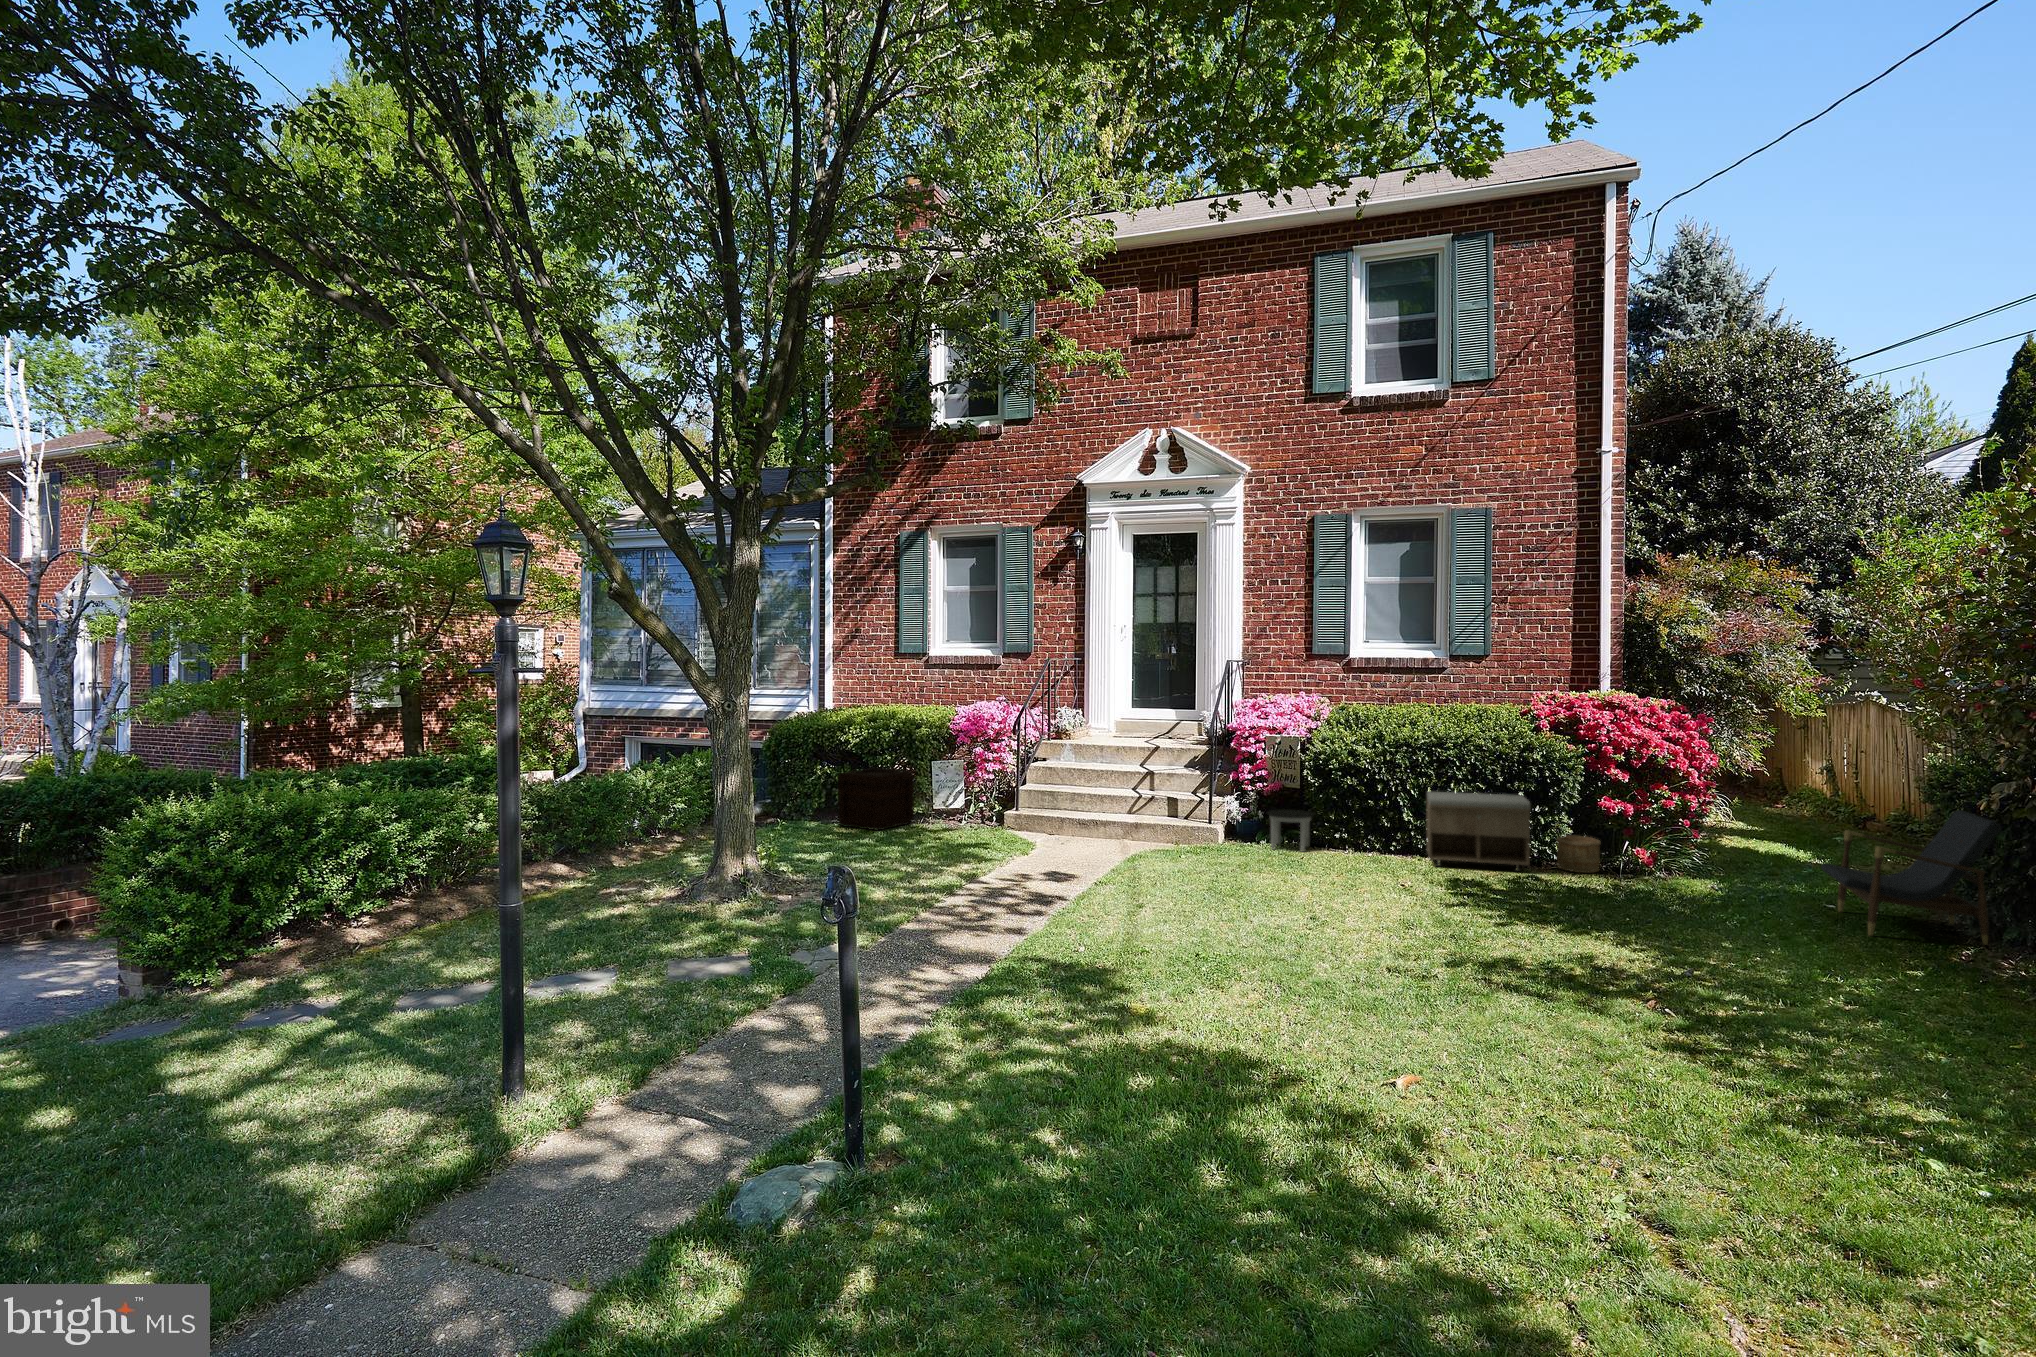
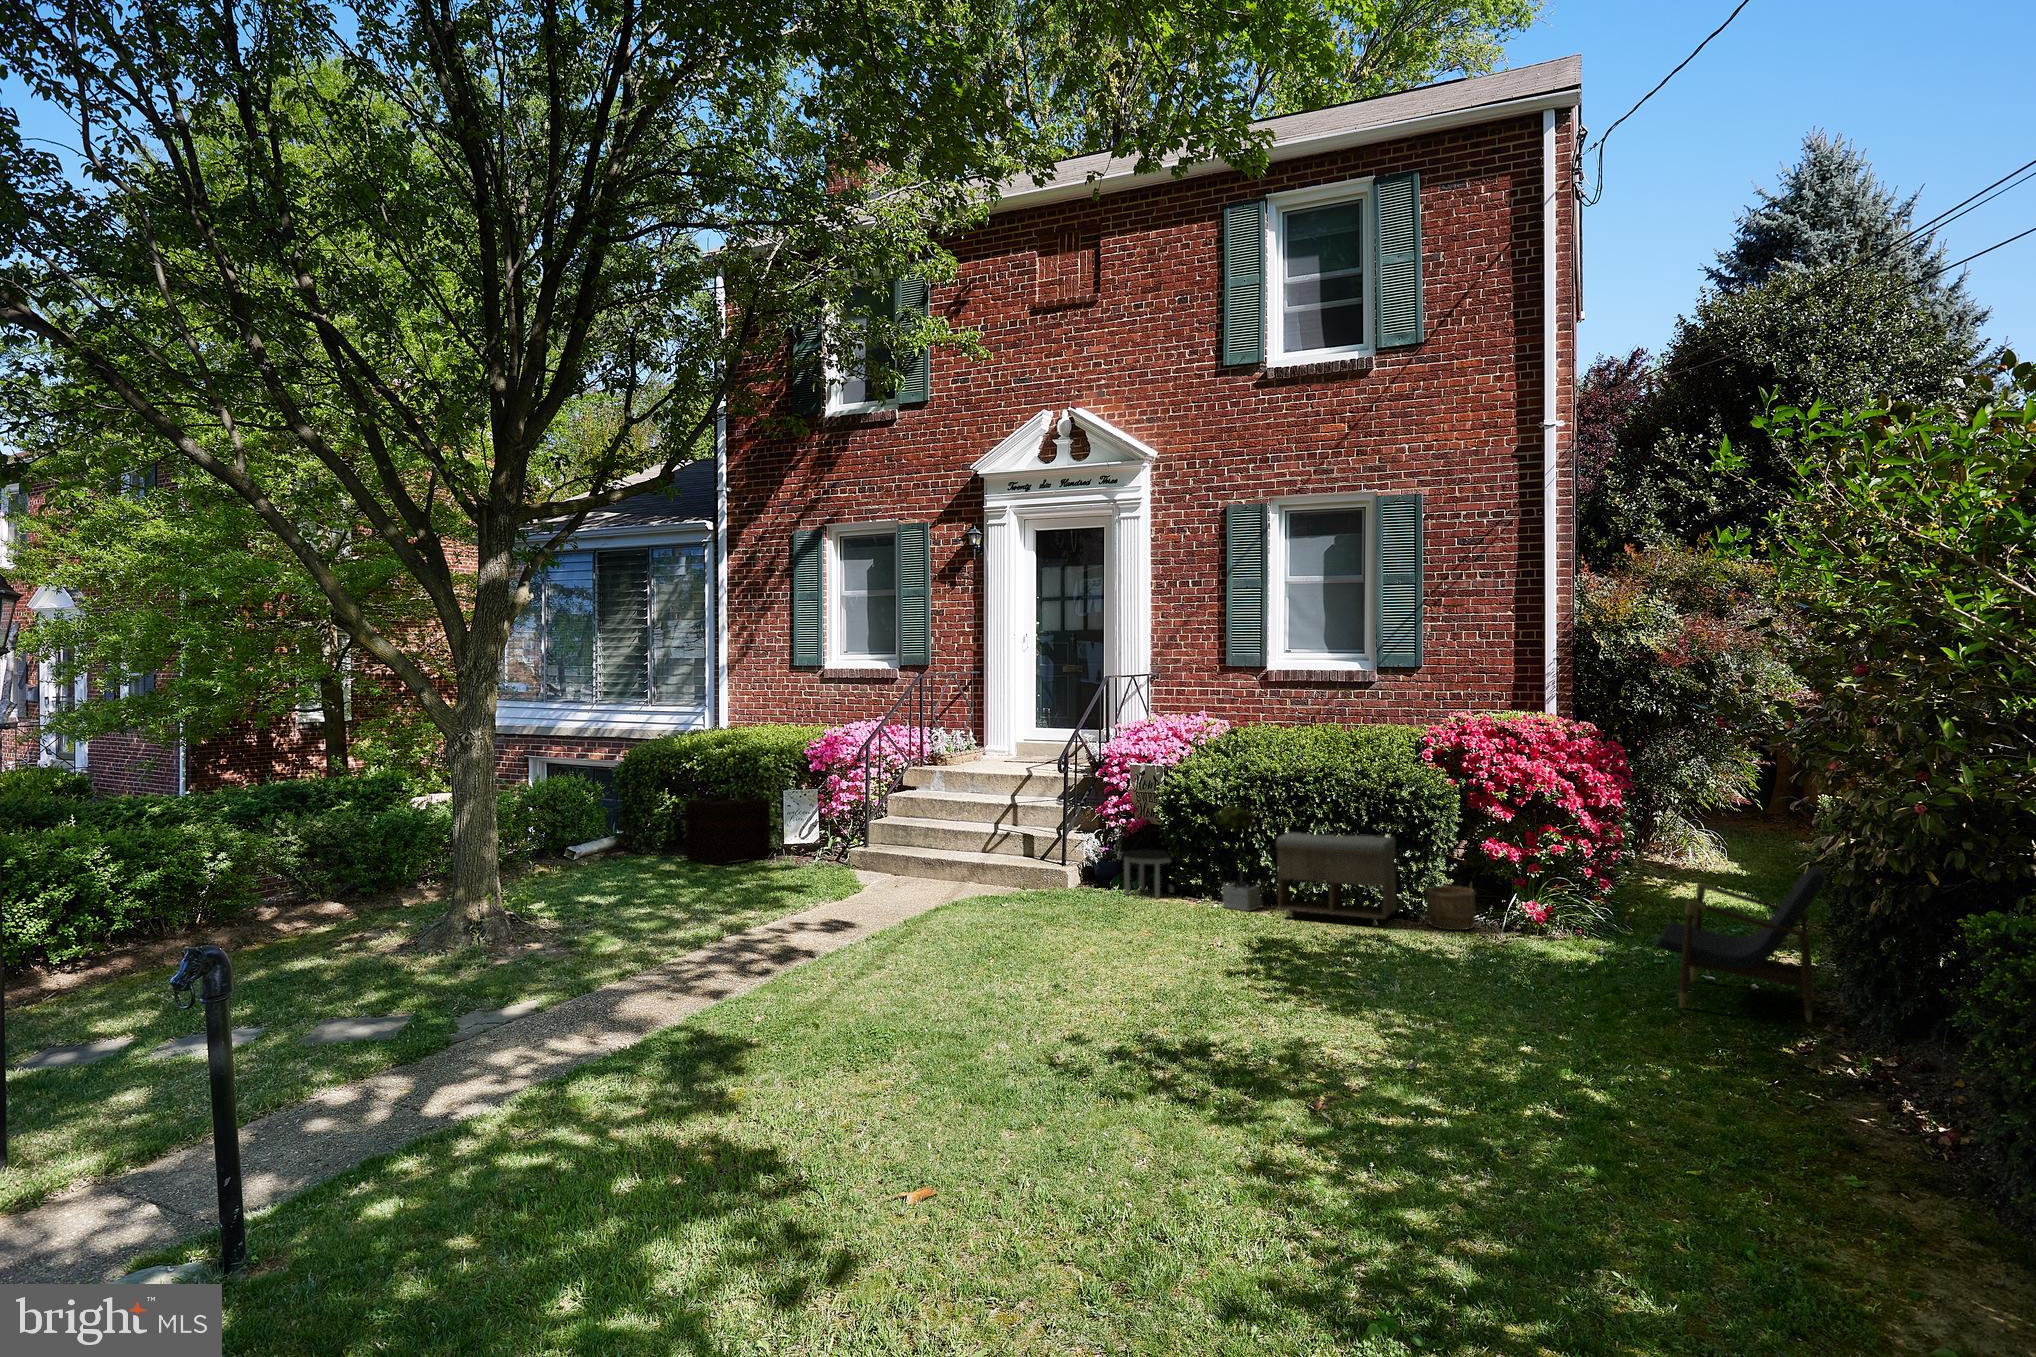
potted tree: none [1360,767,1401,861] -> present [1215,806,1263,911]

